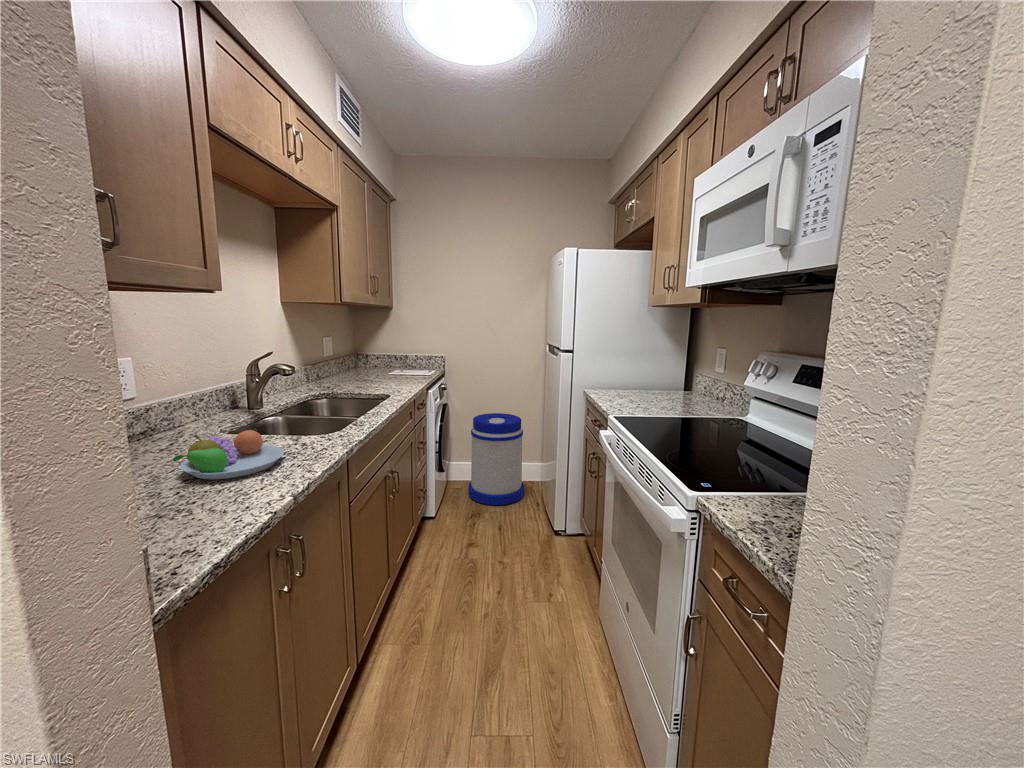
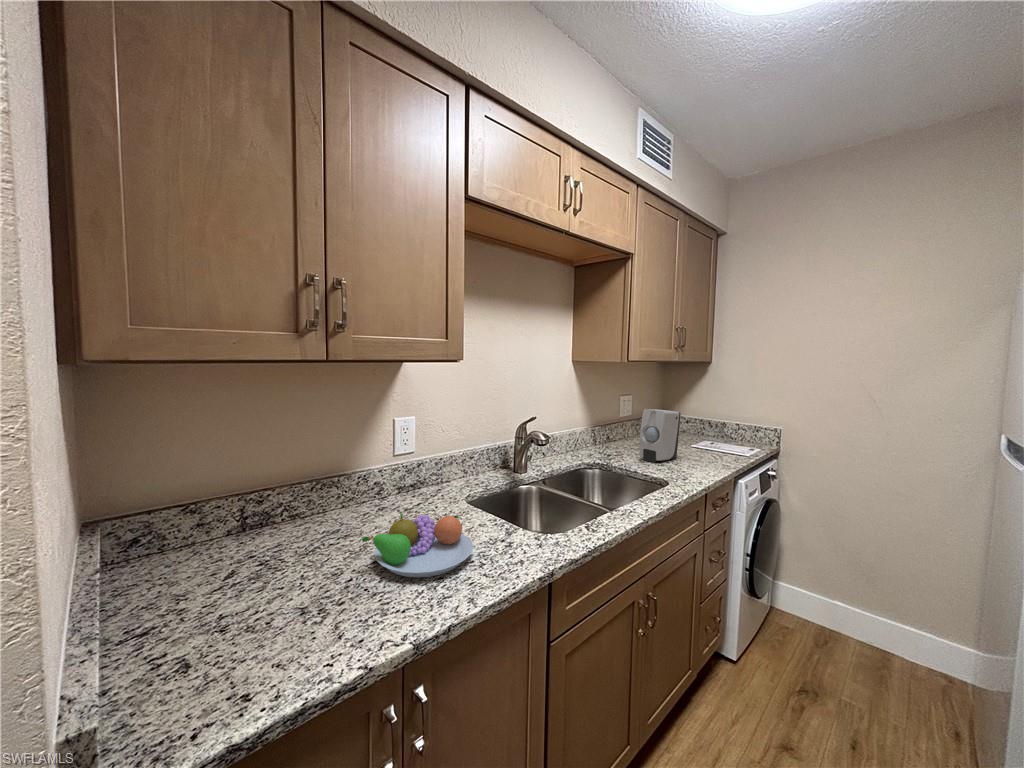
soap dispenser: none [353,344,383,387] -> present [639,409,681,462]
trash can: present [468,413,524,505] -> none [803,527,923,701]

